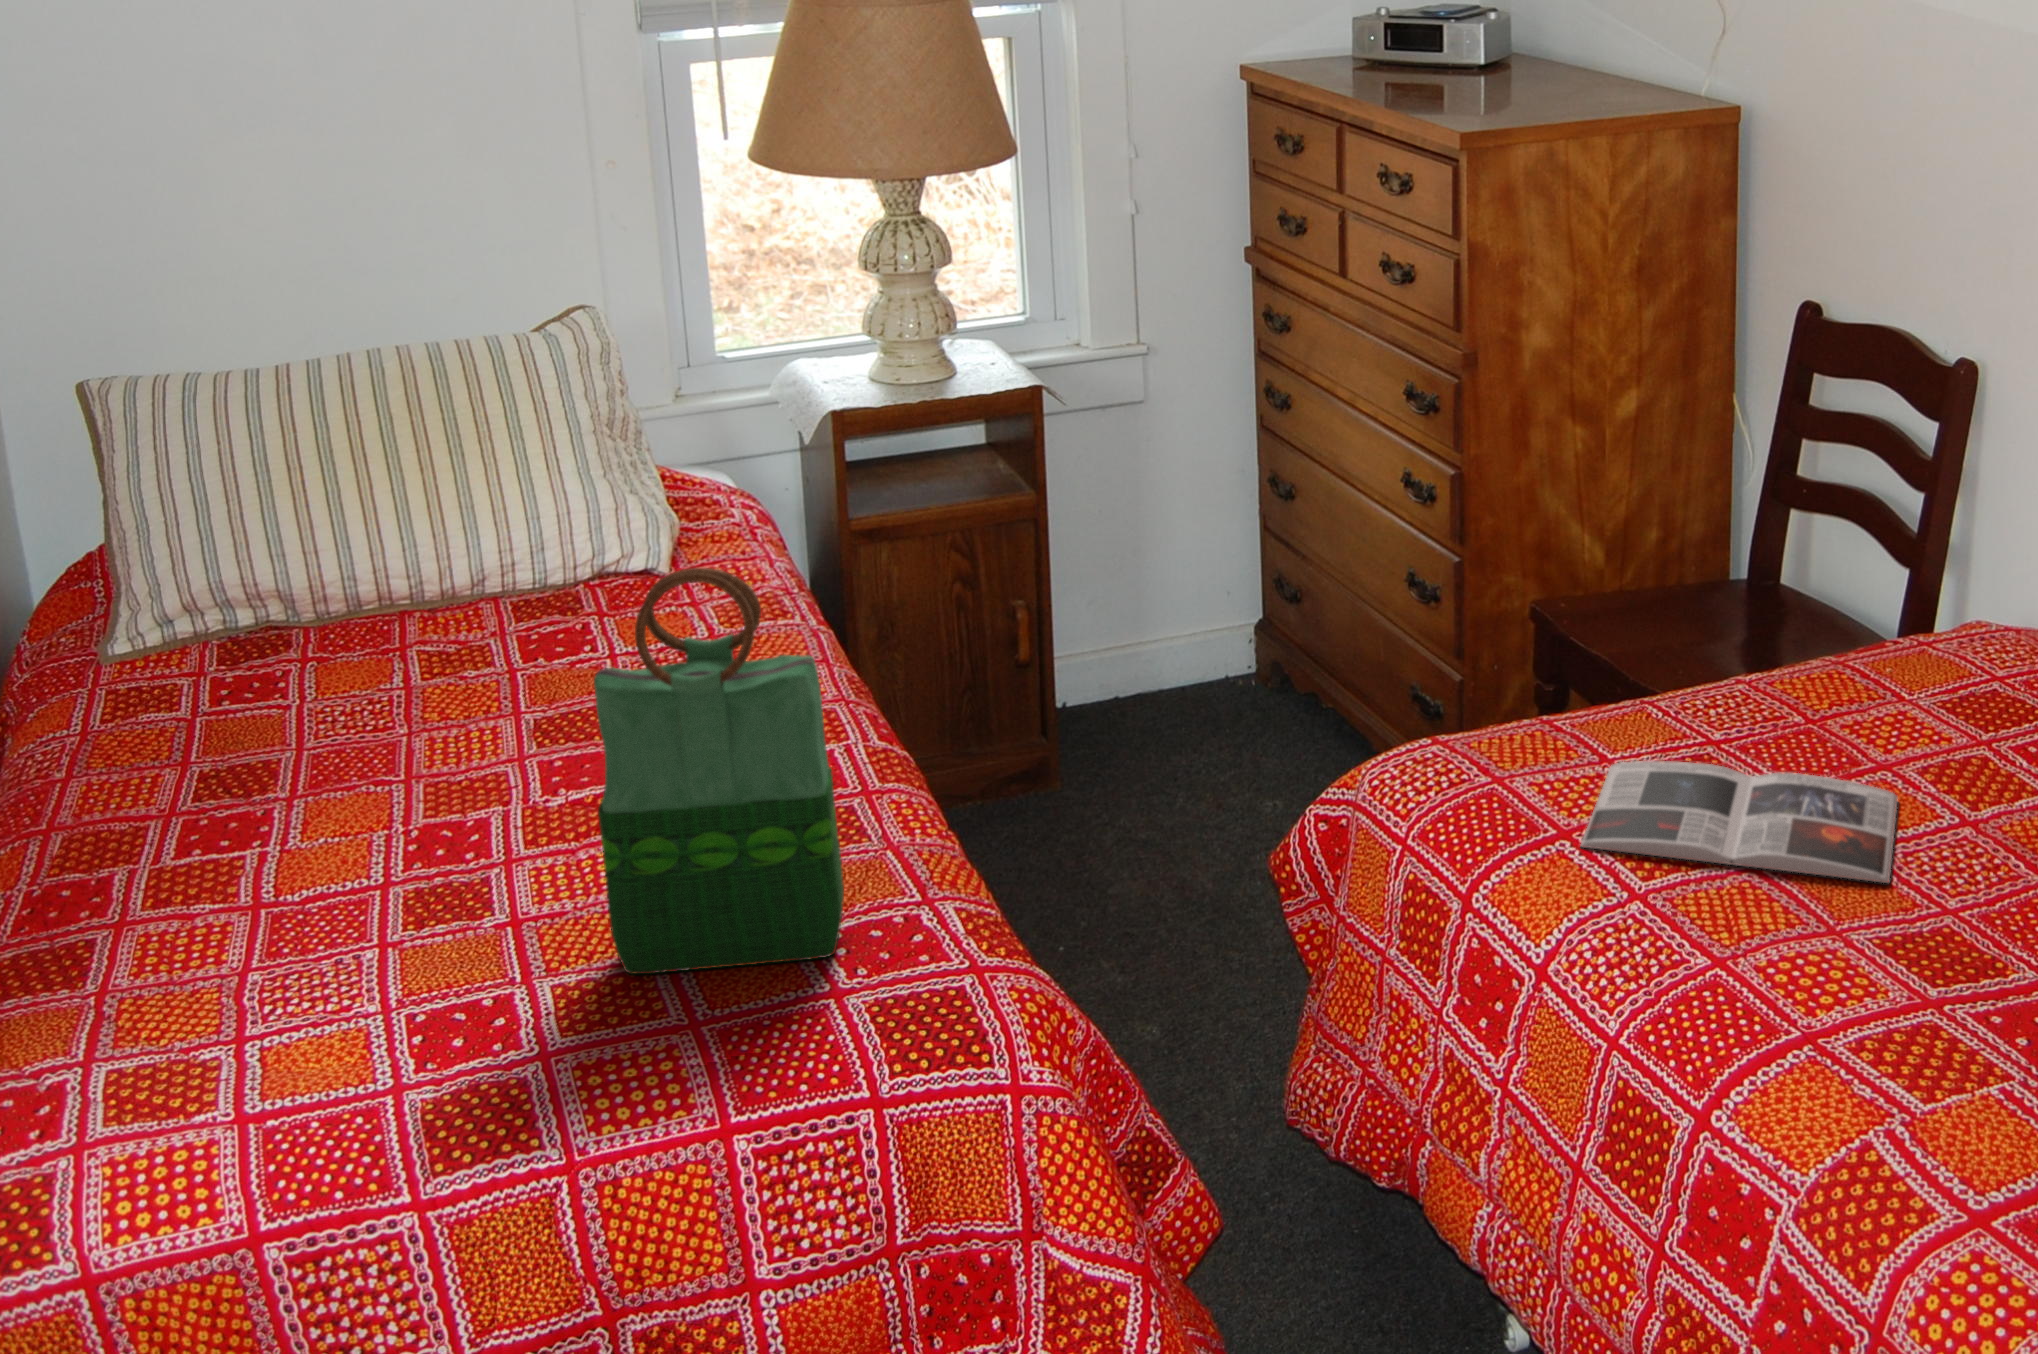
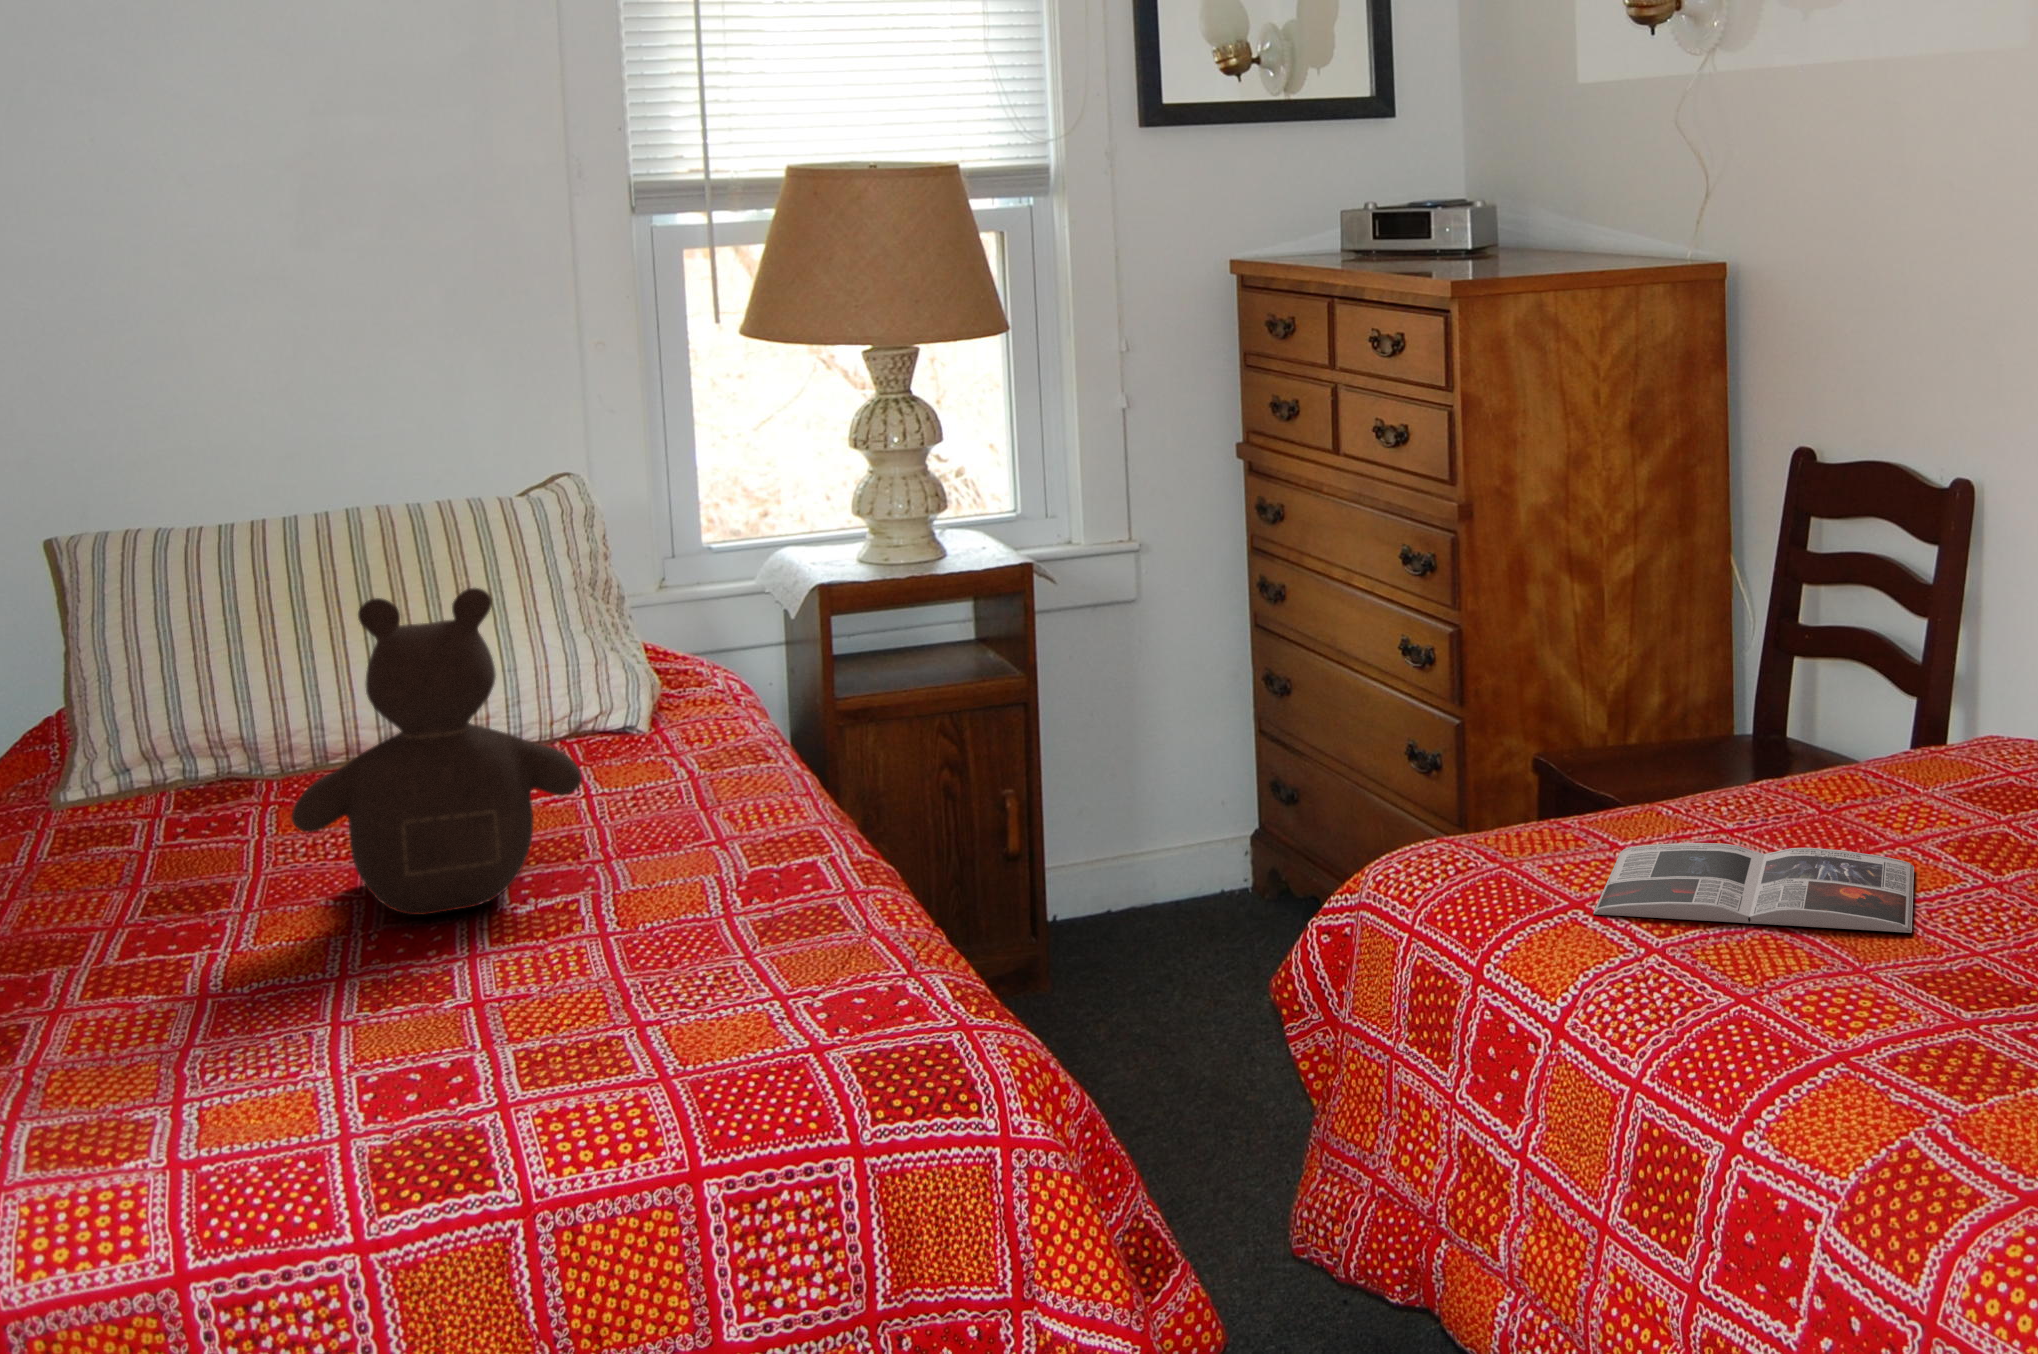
teddy bear: none [326,506,601,814] -> present [291,588,582,915]
tote bag: present [594,568,844,974] -> none [574,594,830,1036]

